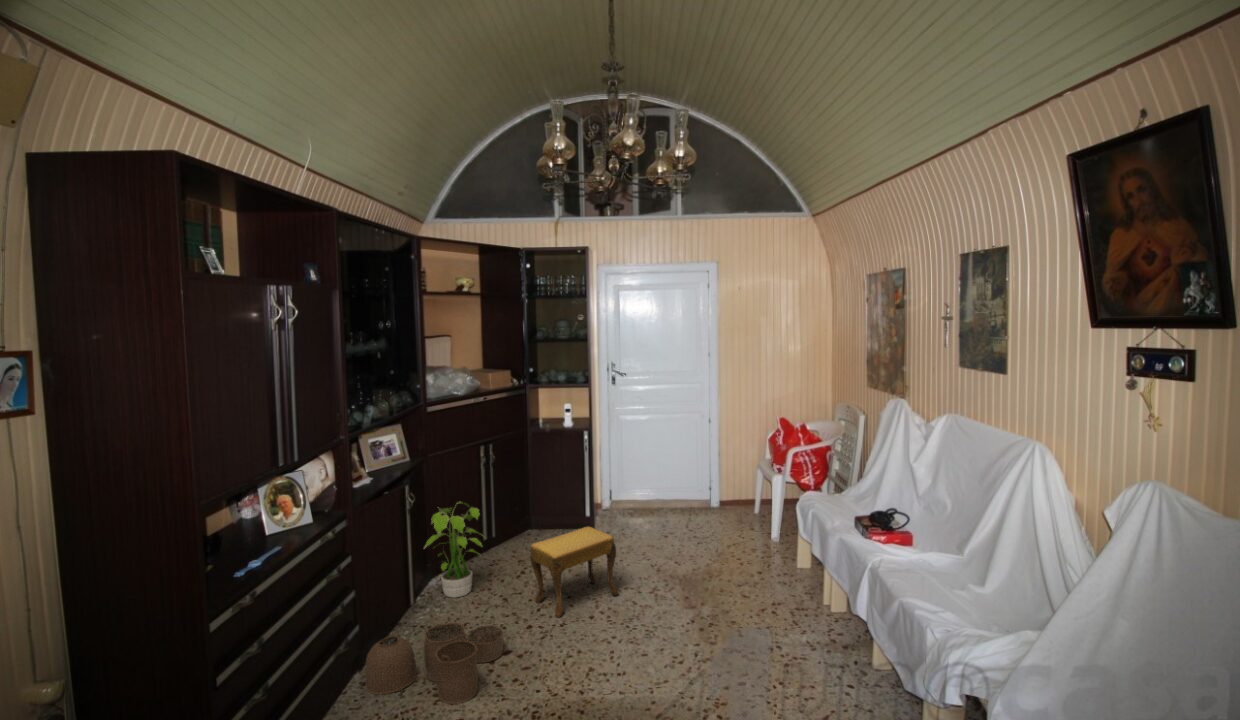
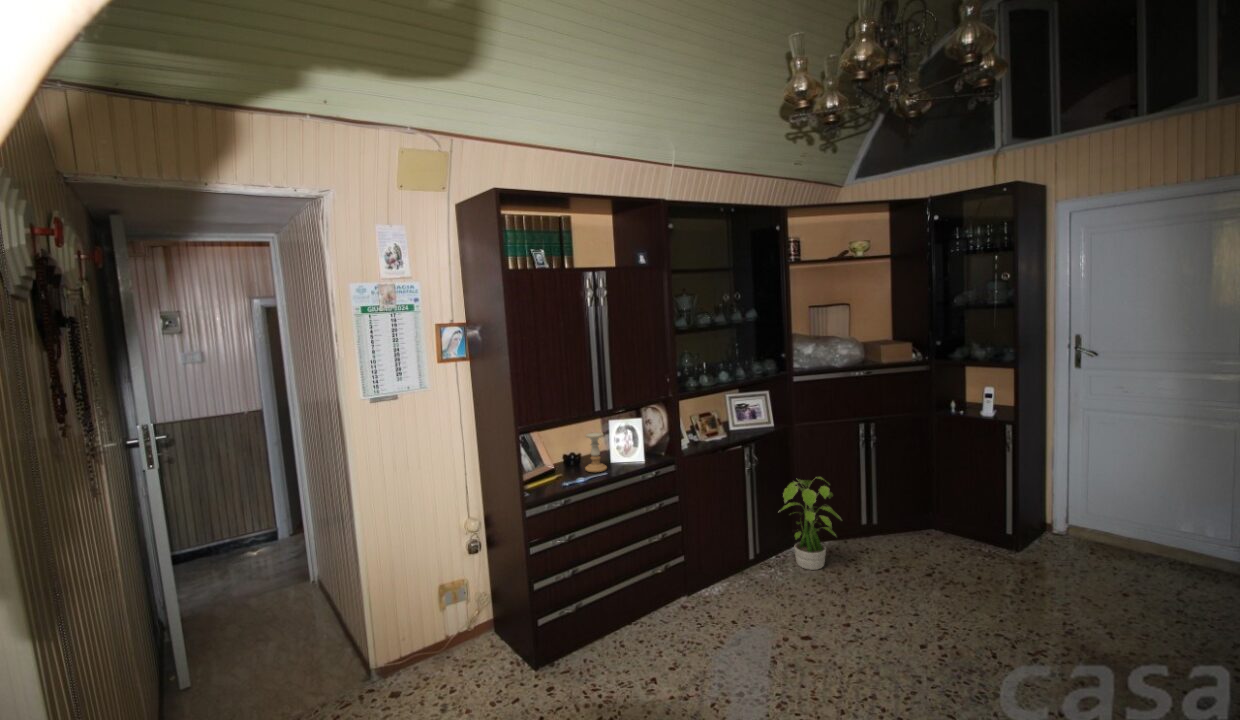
candle holder: none [240,495,275,550] -> present [585,432,607,472]
footstool: present [530,527,618,618] -> none [871,541,980,637]
woven basket: present [365,620,503,704] -> none [680,574,806,660]

